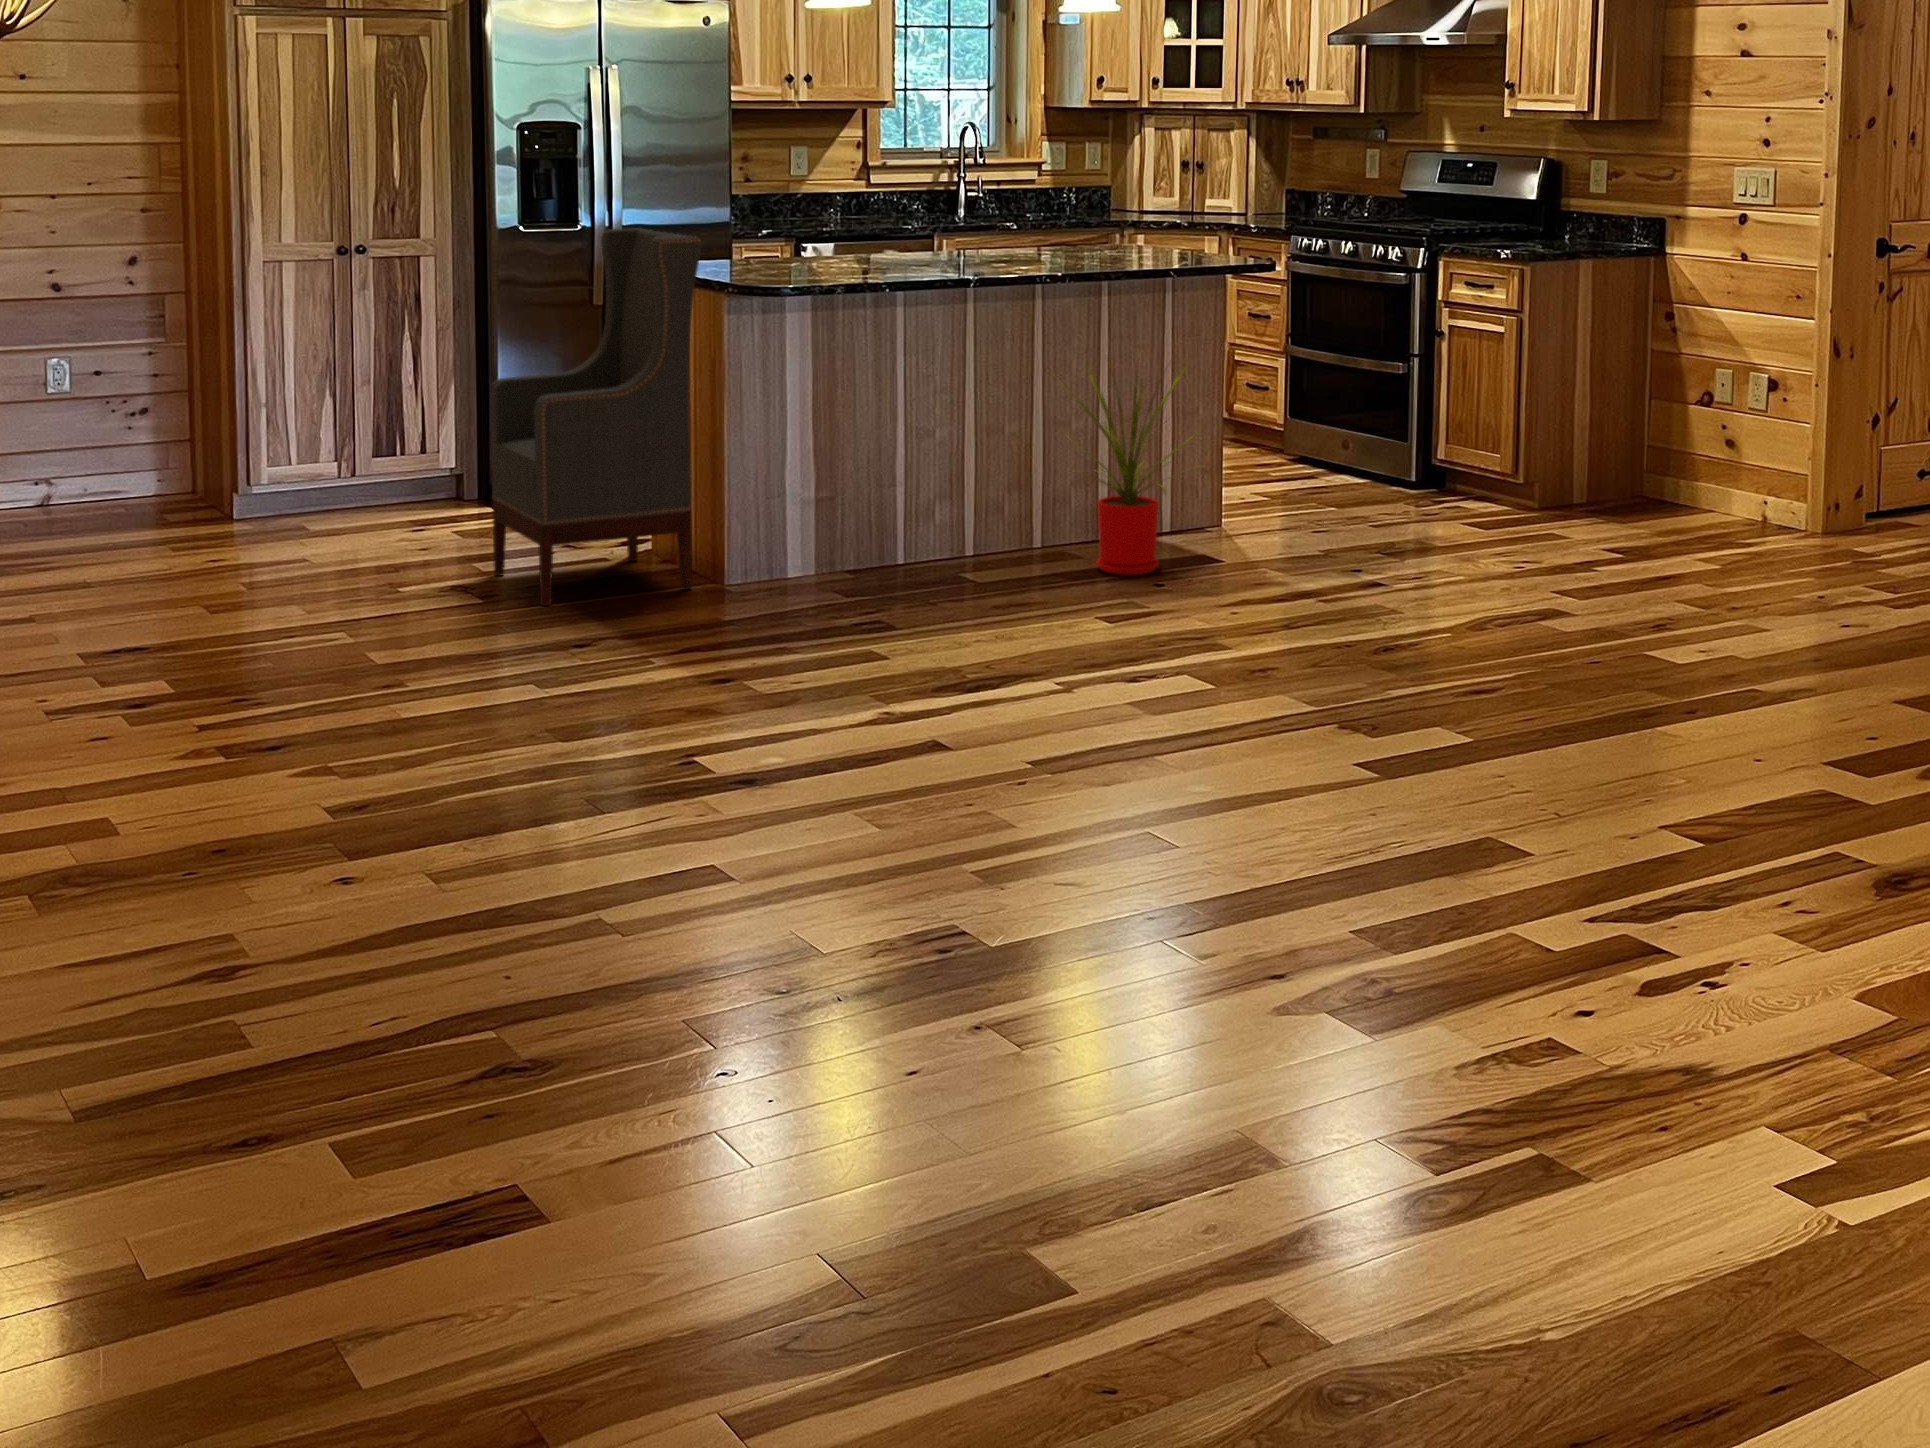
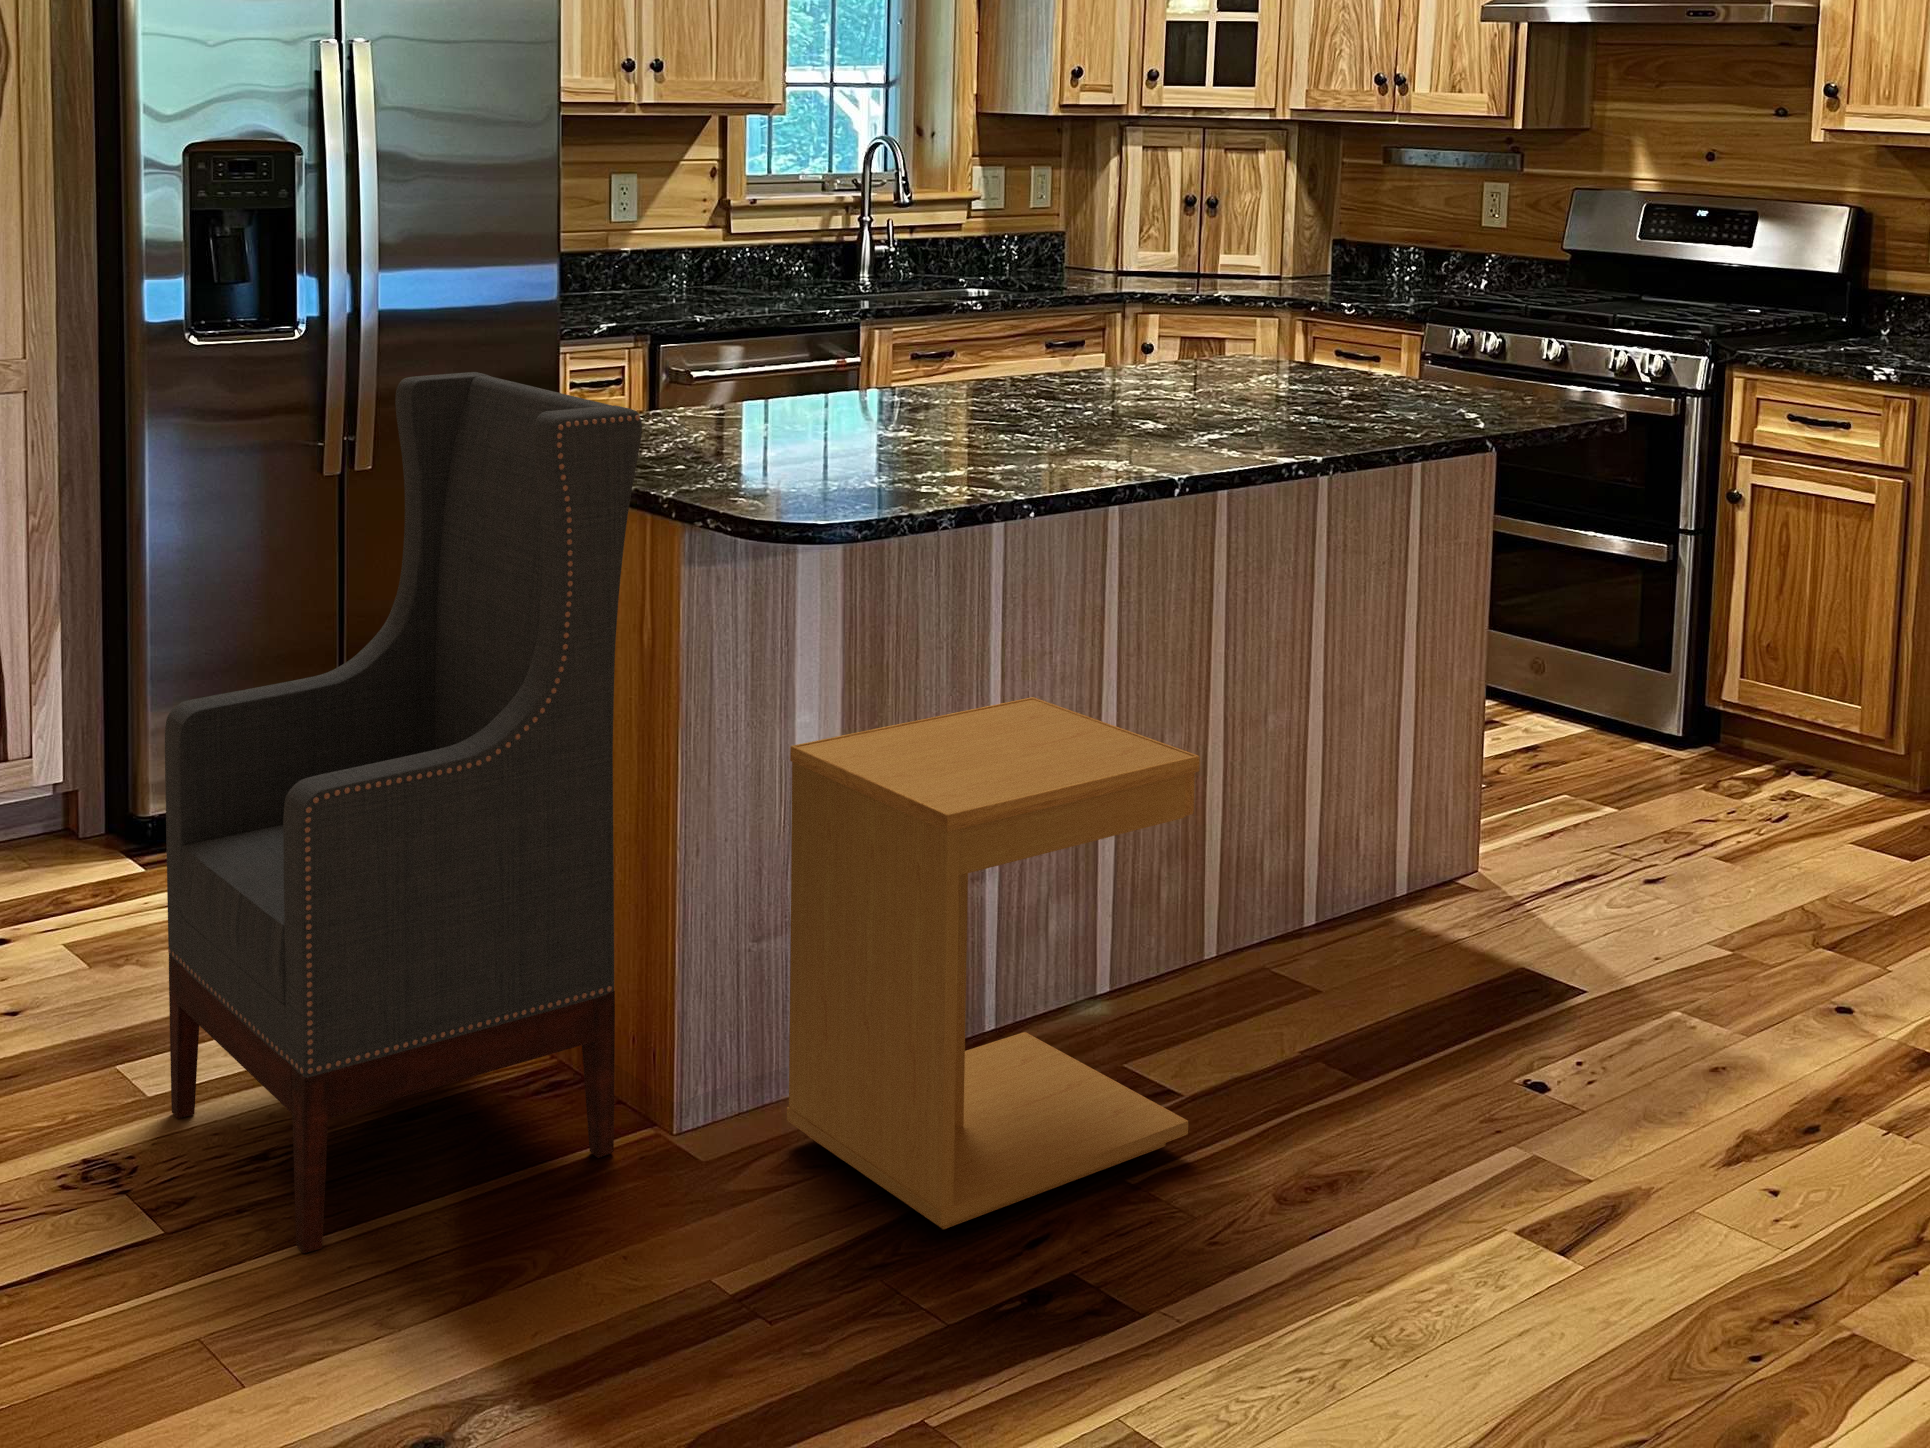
house plant: present [1053,363,1193,575] -> none [1279,580,1625,1050]
side table: none [773,387,961,607] -> present [787,697,1200,1229]

